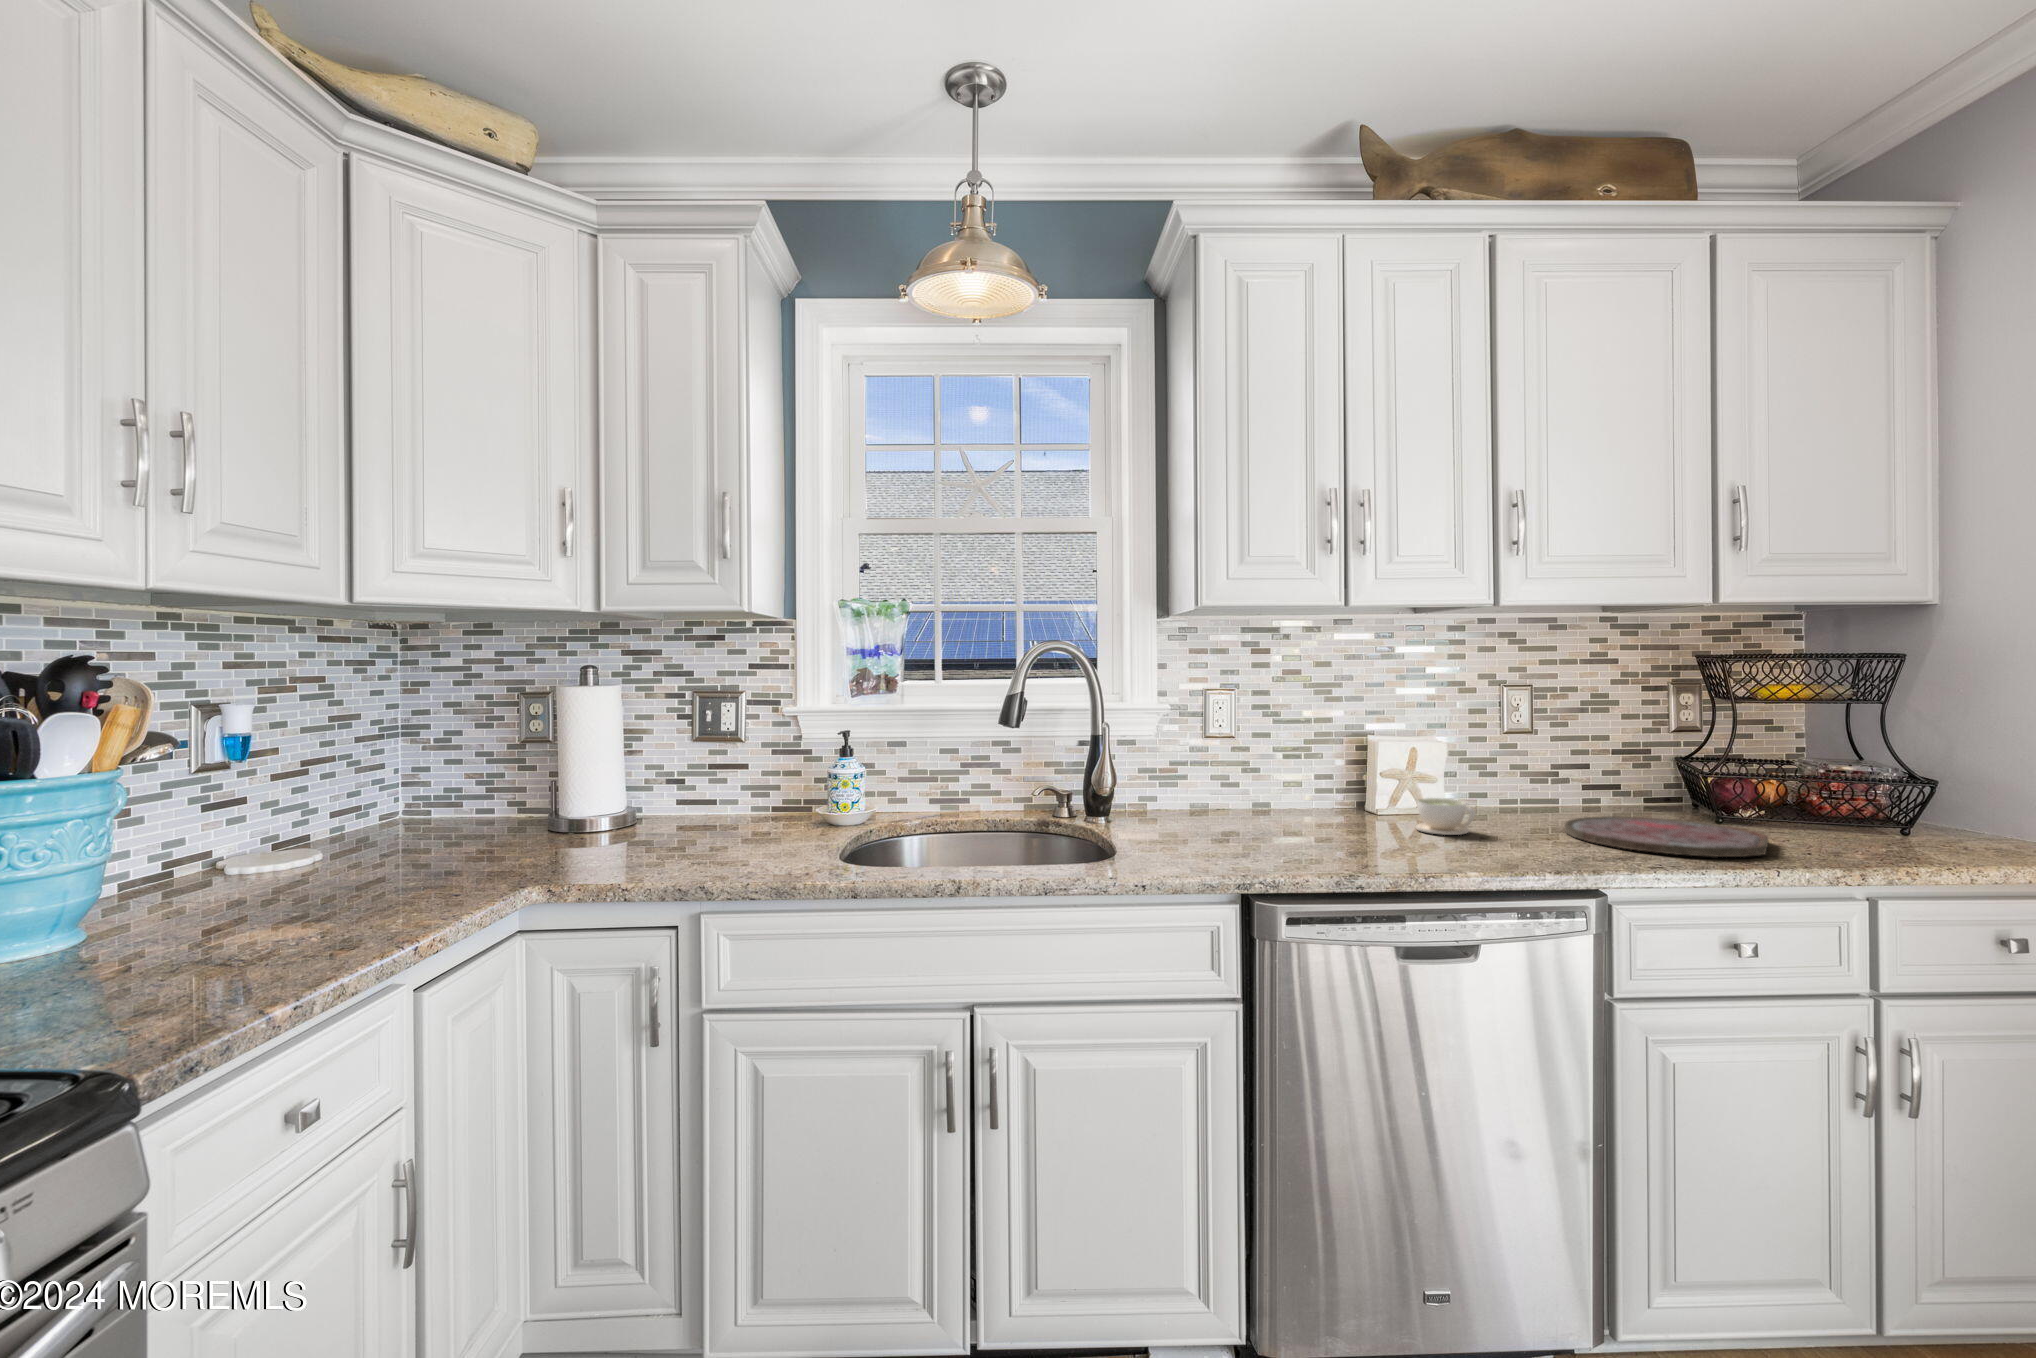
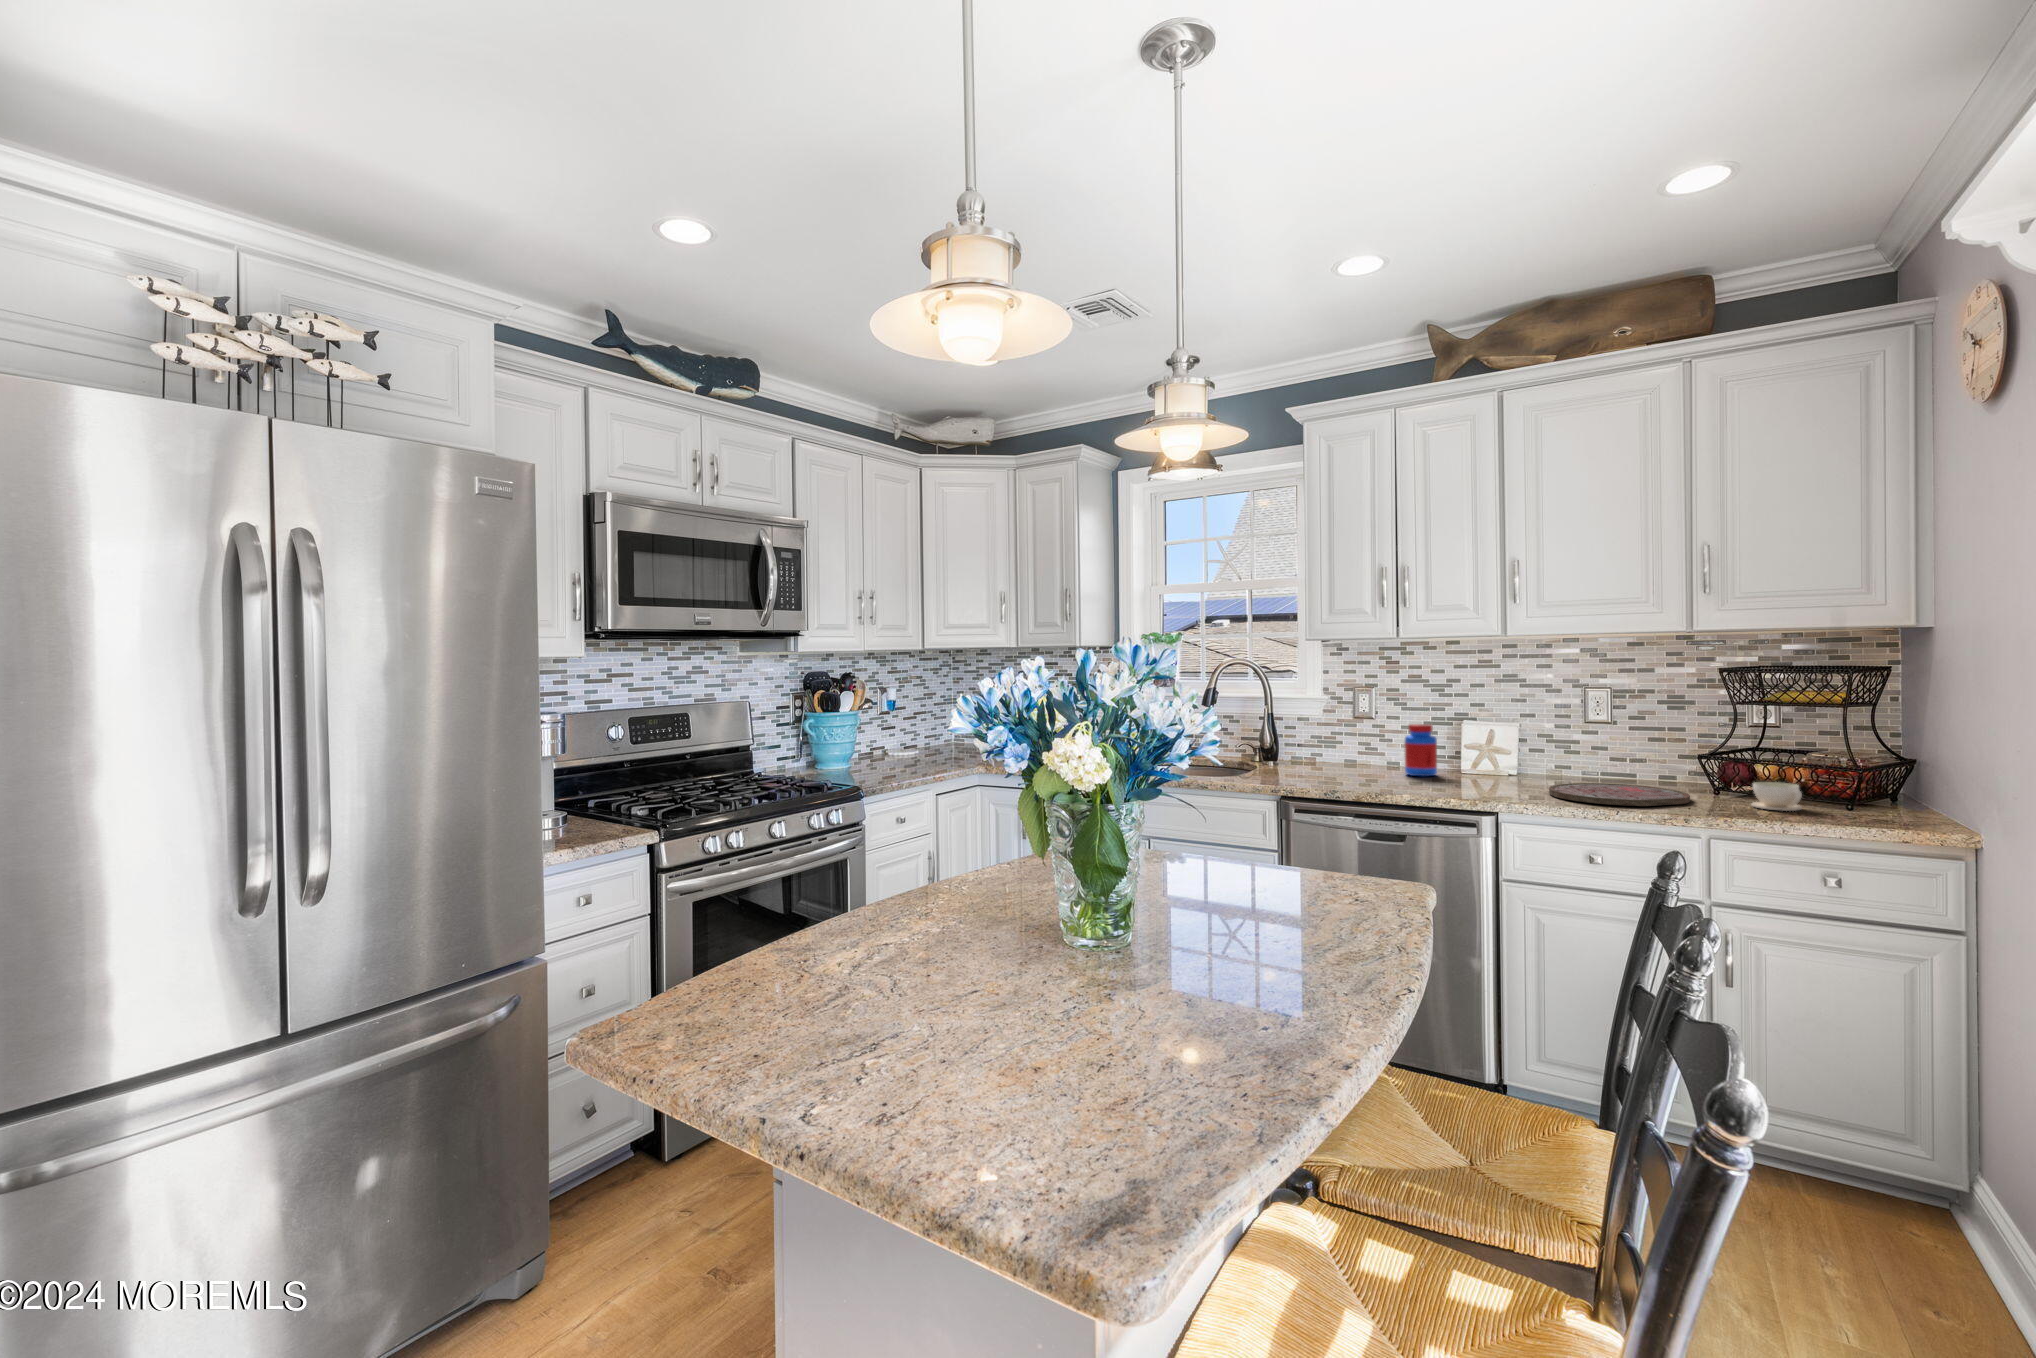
jar: none [1315,743,1364,825] -> present [1404,724,1437,776]
coffee cup: present [1416,798,1475,835] -> present [1752,782,1802,811]

